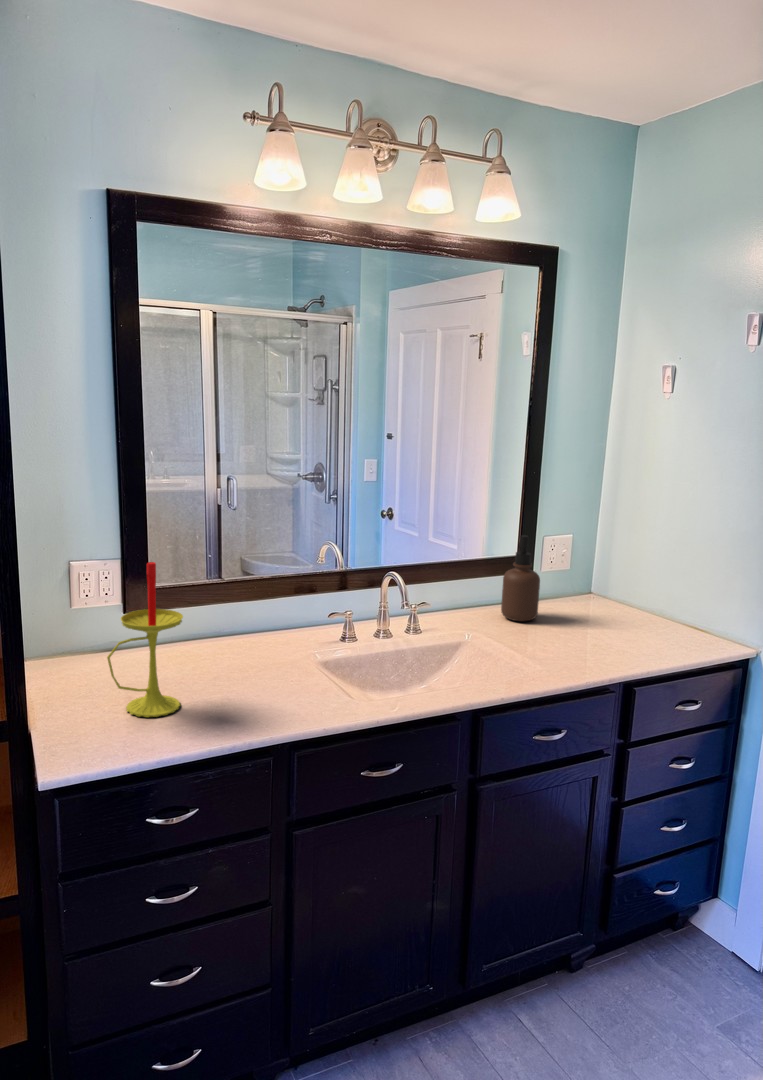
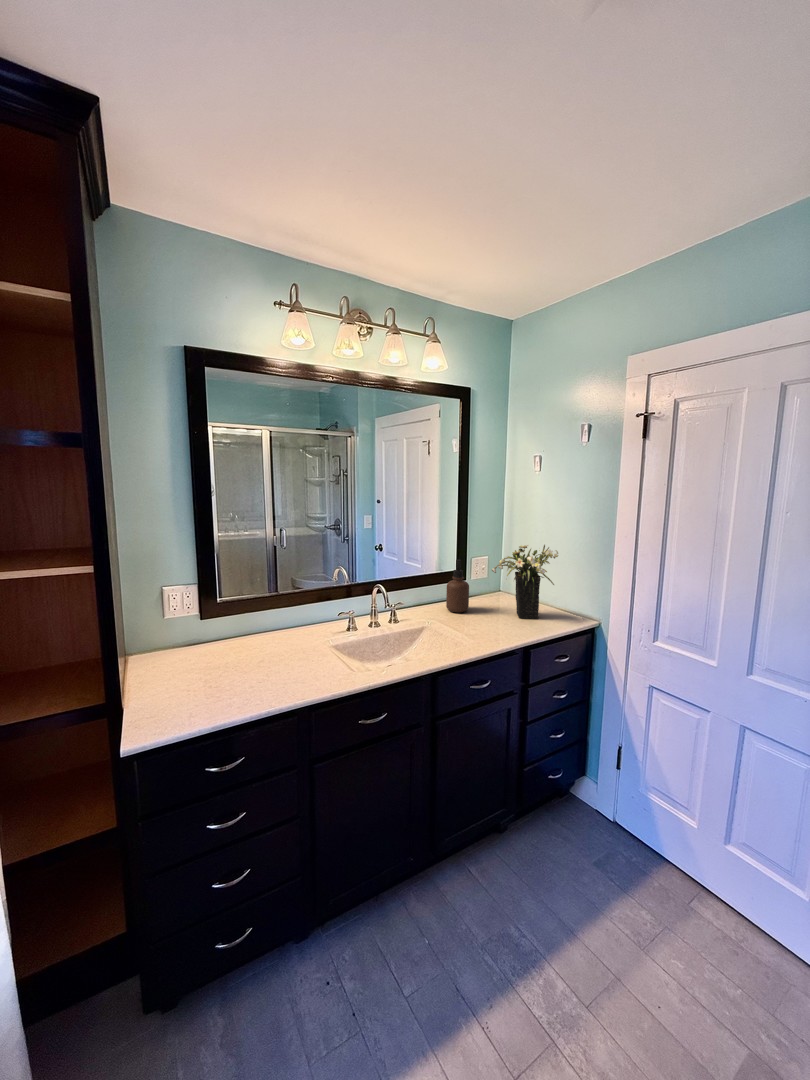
flower arrangement: none [578,516,692,637] -> present [492,545,558,619]
candle: present [107,562,183,717] -> none [182,583,236,692]

